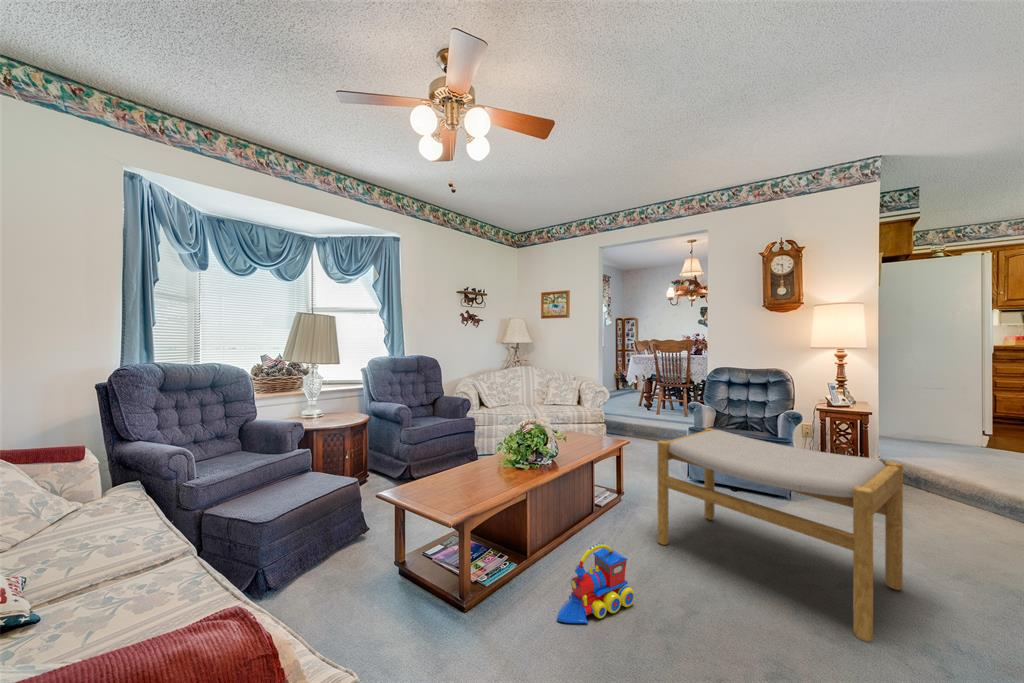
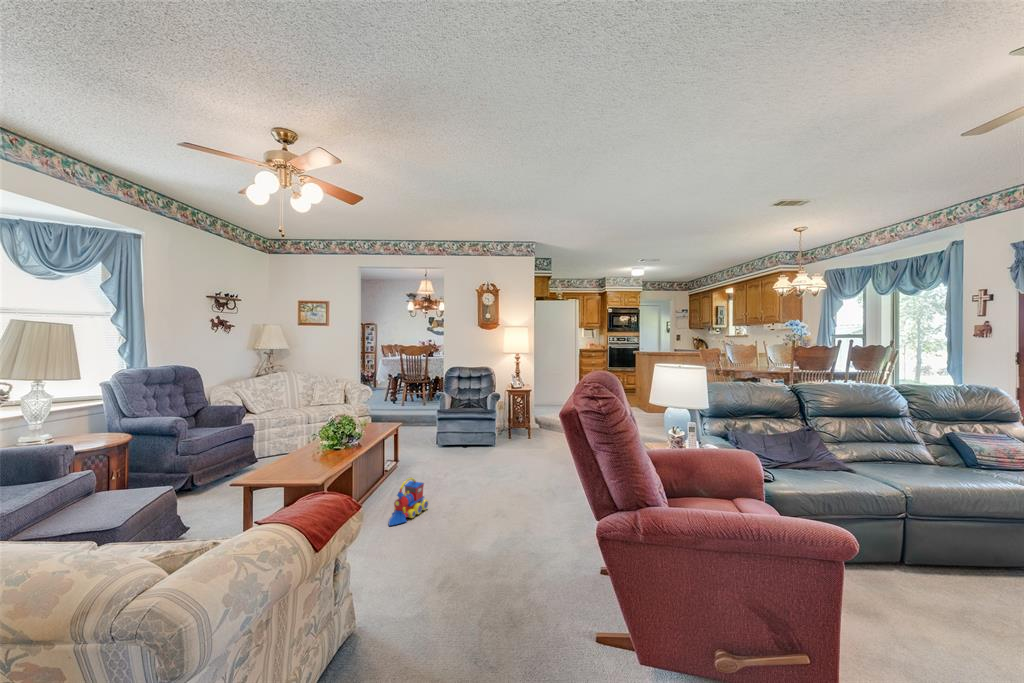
footstool: present [658,428,903,641] -> none [430,407,541,491]

